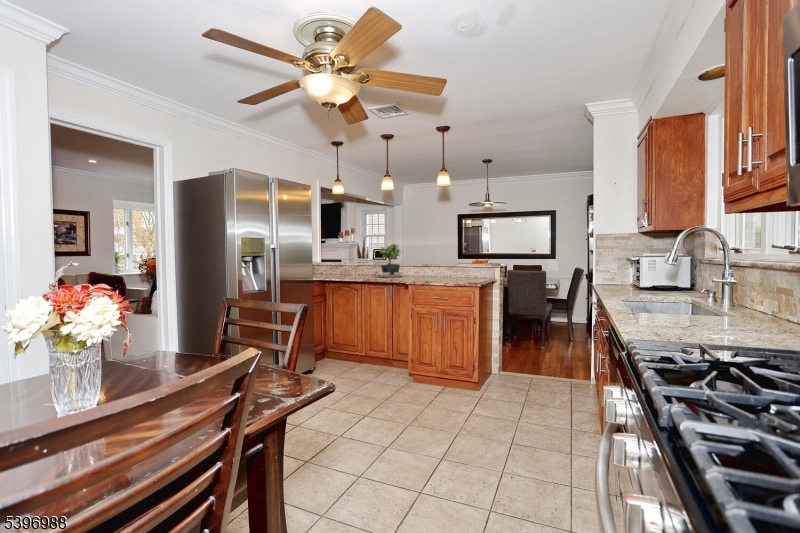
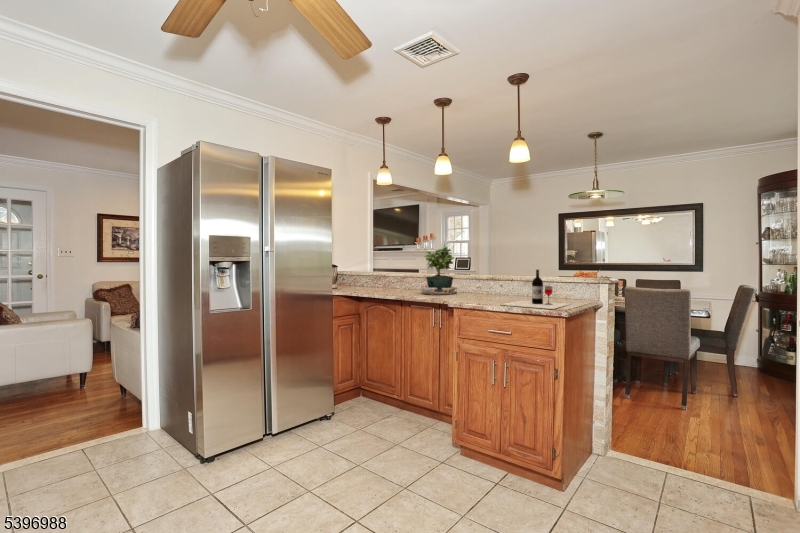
wine bottle: none [439,259,481,283] -> present [501,270,569,309]

